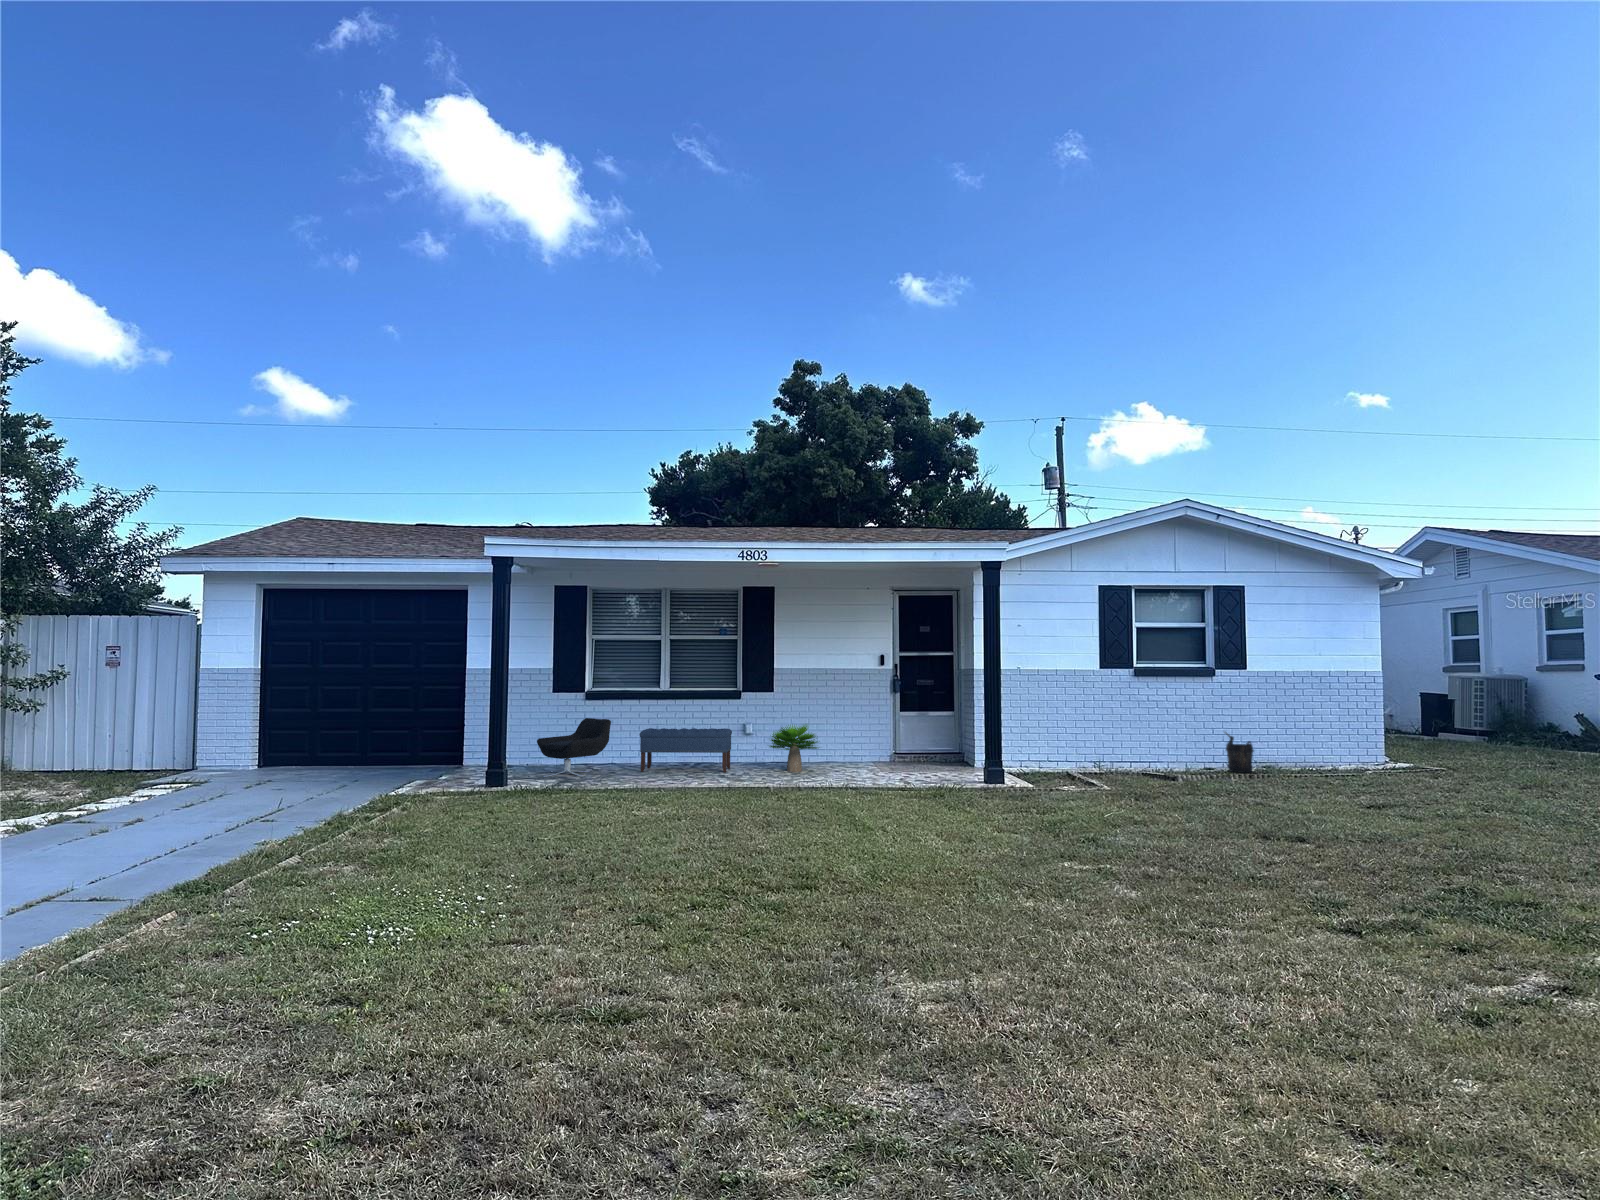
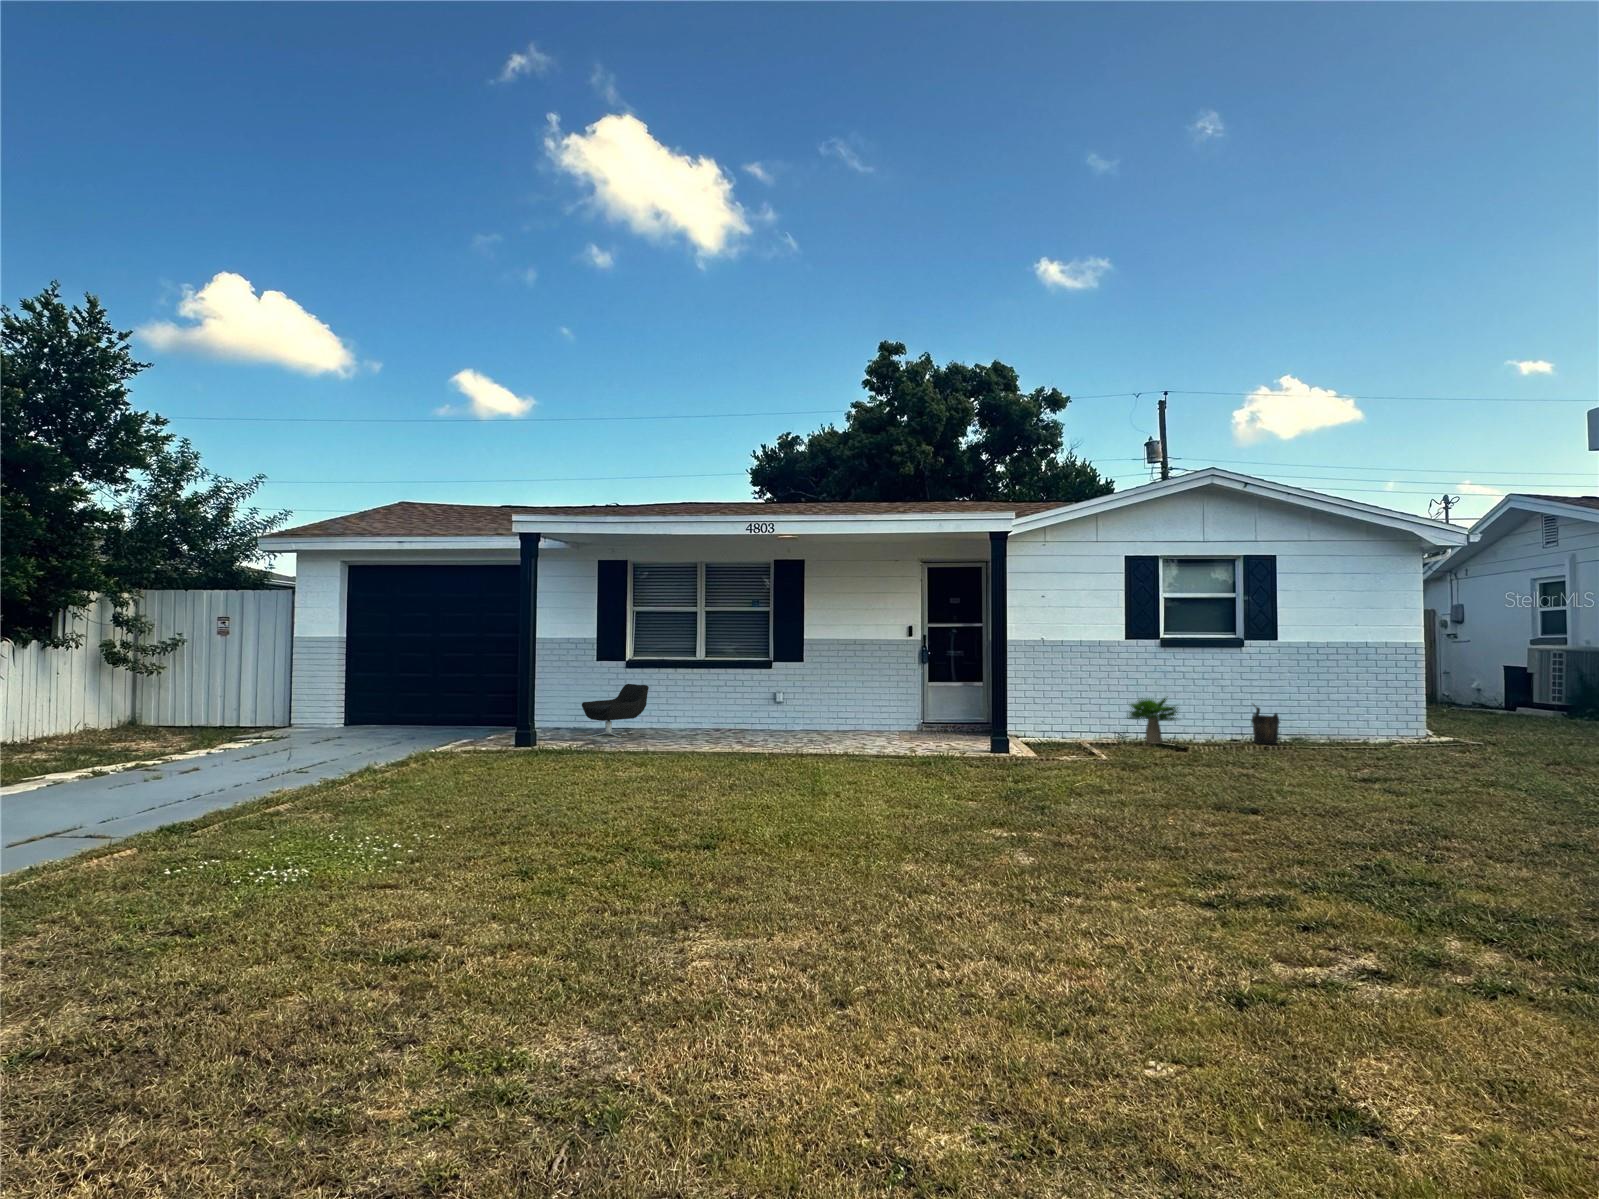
potted plant: present [769,725,818,772] -> present [1127,698,1178,744]
bench: present [639,728,732,772] -> none [675,694,762,736]

